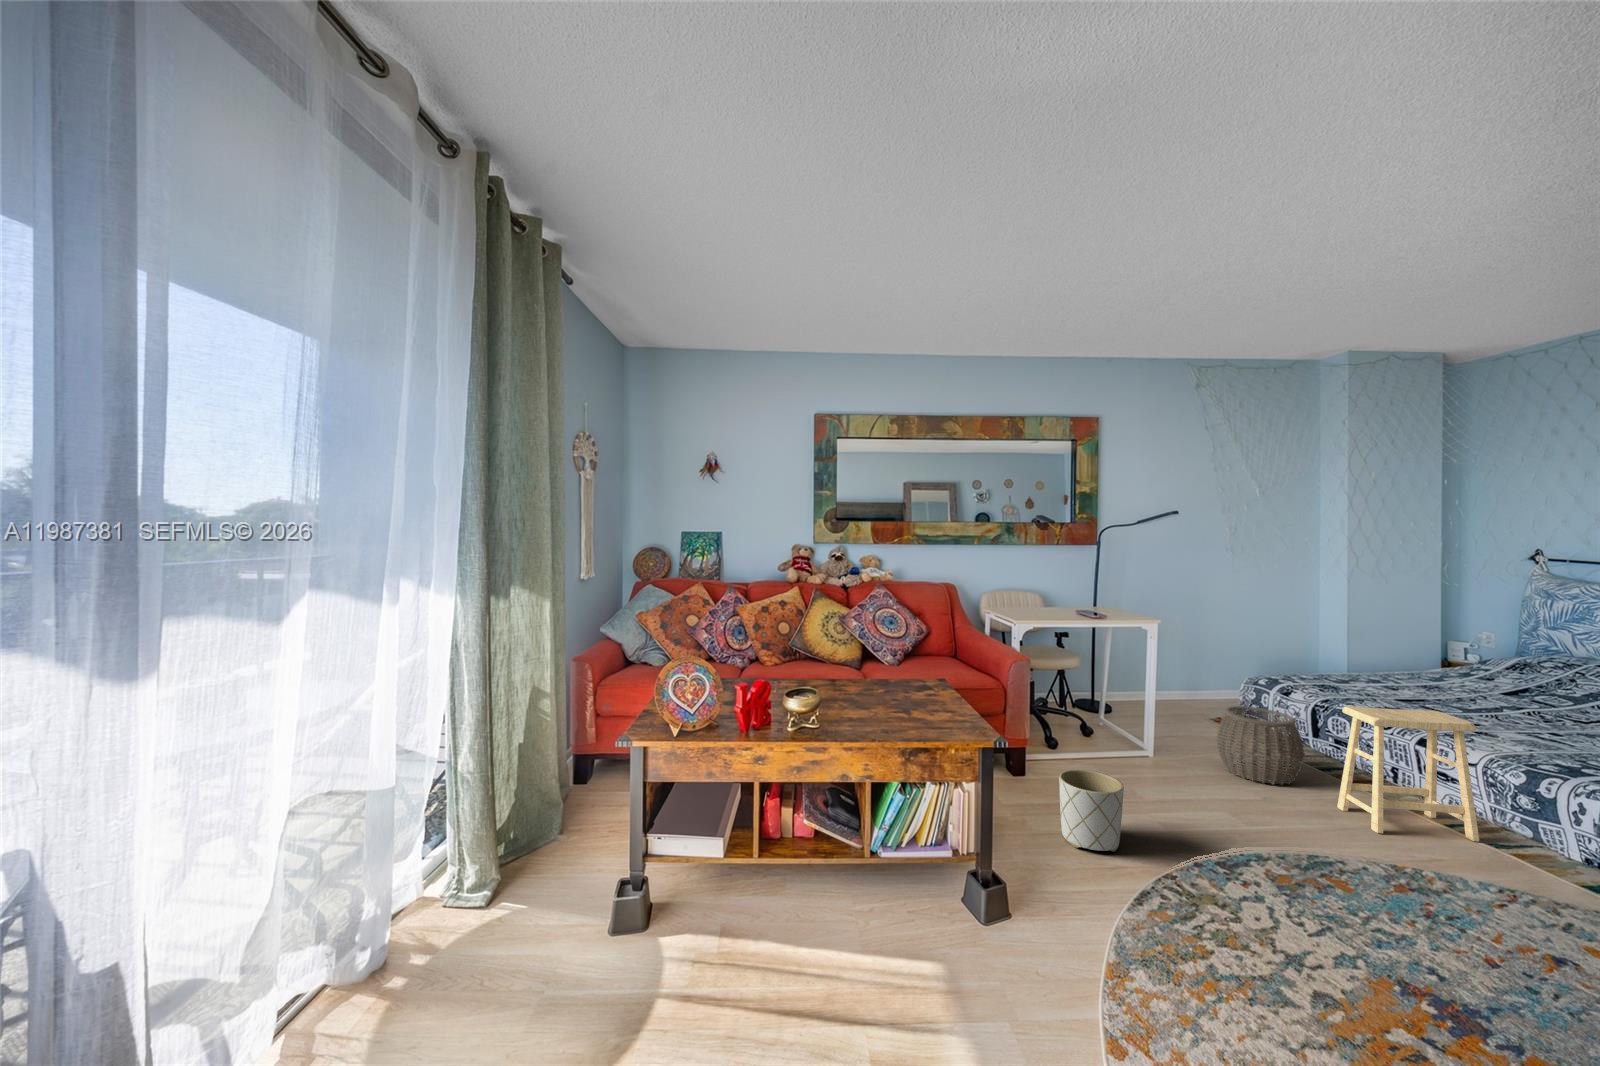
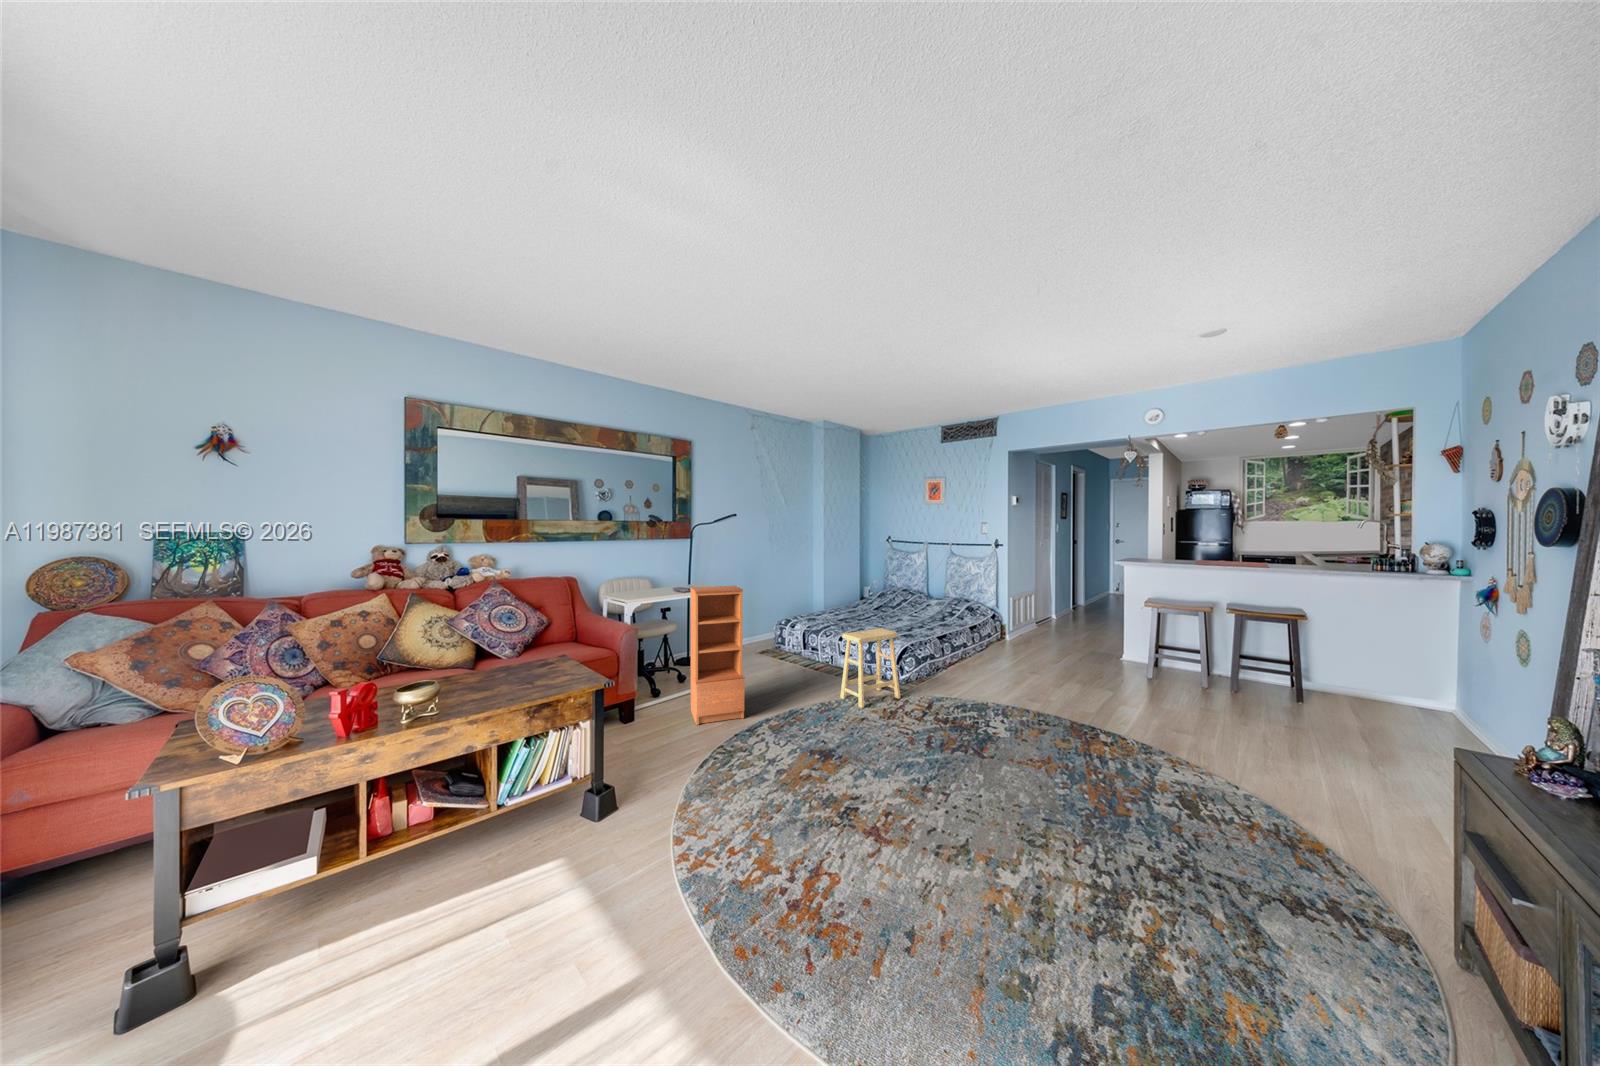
bookcase: none [1082,608,1157,791] -> present [690,586,745,725]
woven basket: present [1217,706,1304,785] -> none [774,643,822,693]
planter: present [1059,769,1124,852] -> none [686,717,735,785]

